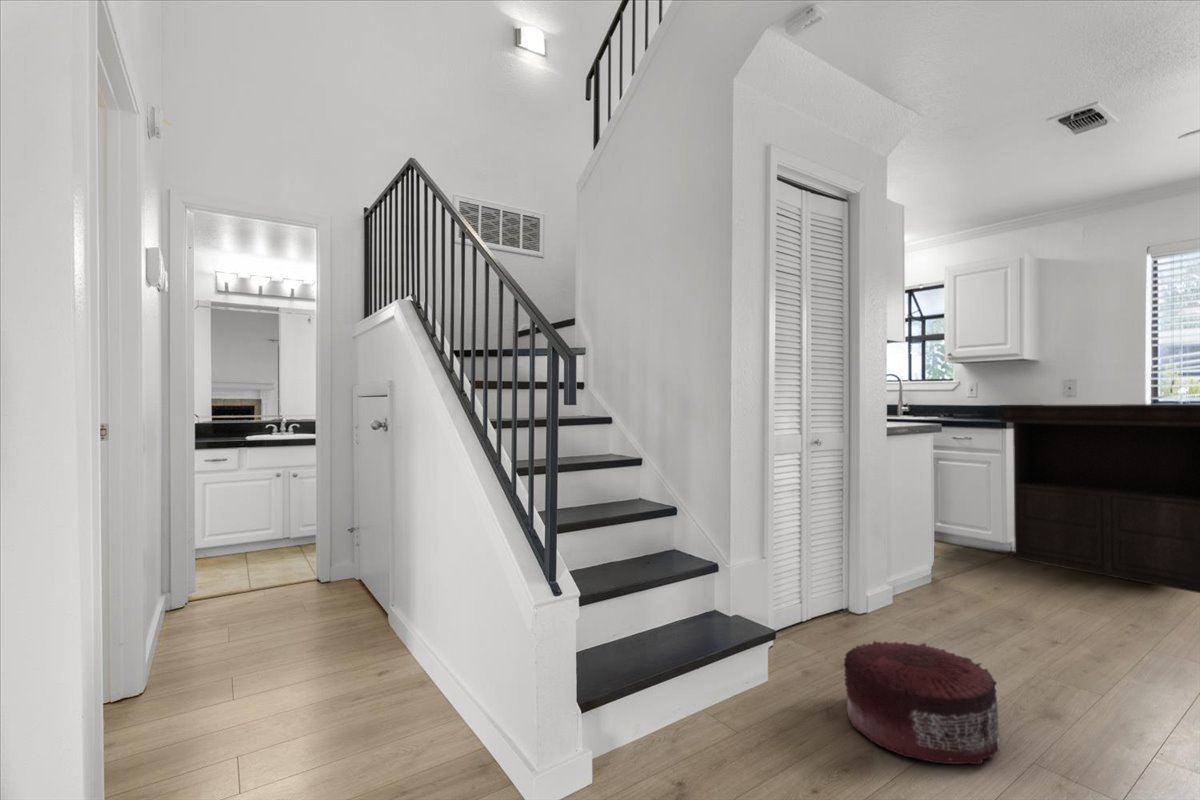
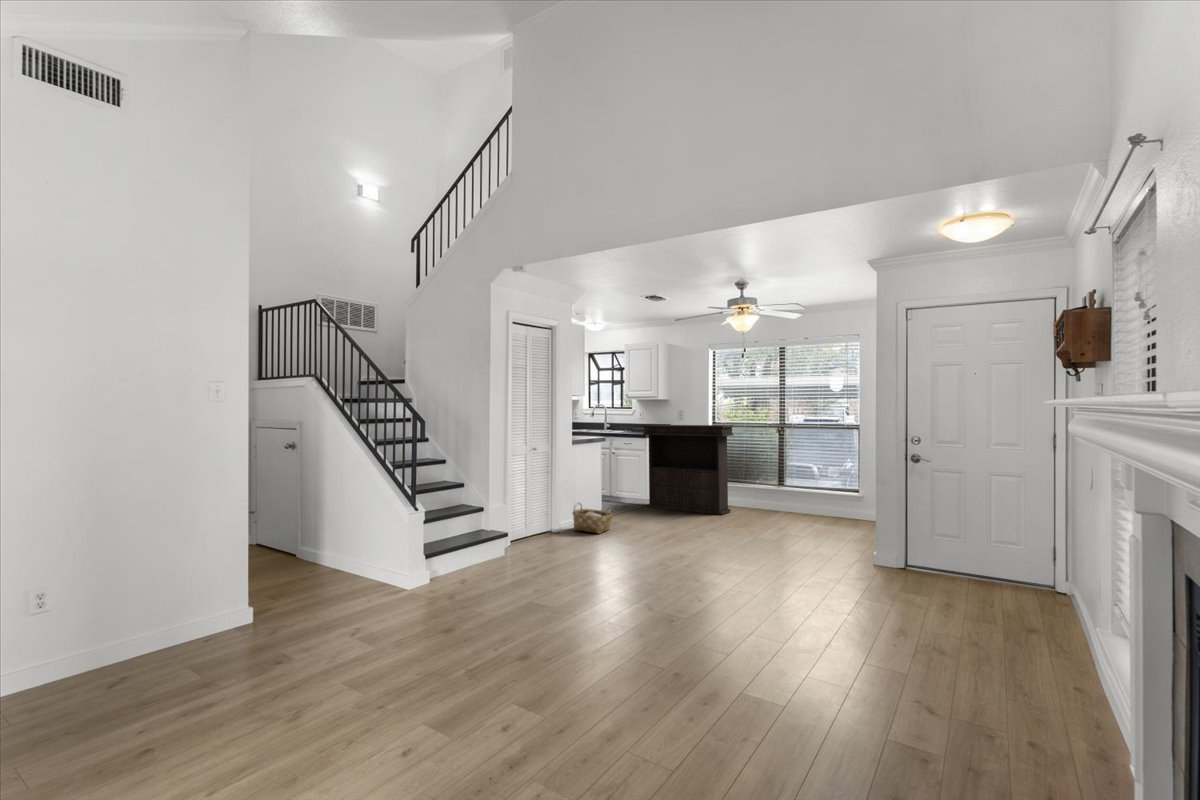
woven basket: none [892,553,989,630] -> present [573,503,613,534]
pouf: present [844,641,1000,764] -> none [533,530,587,565]

